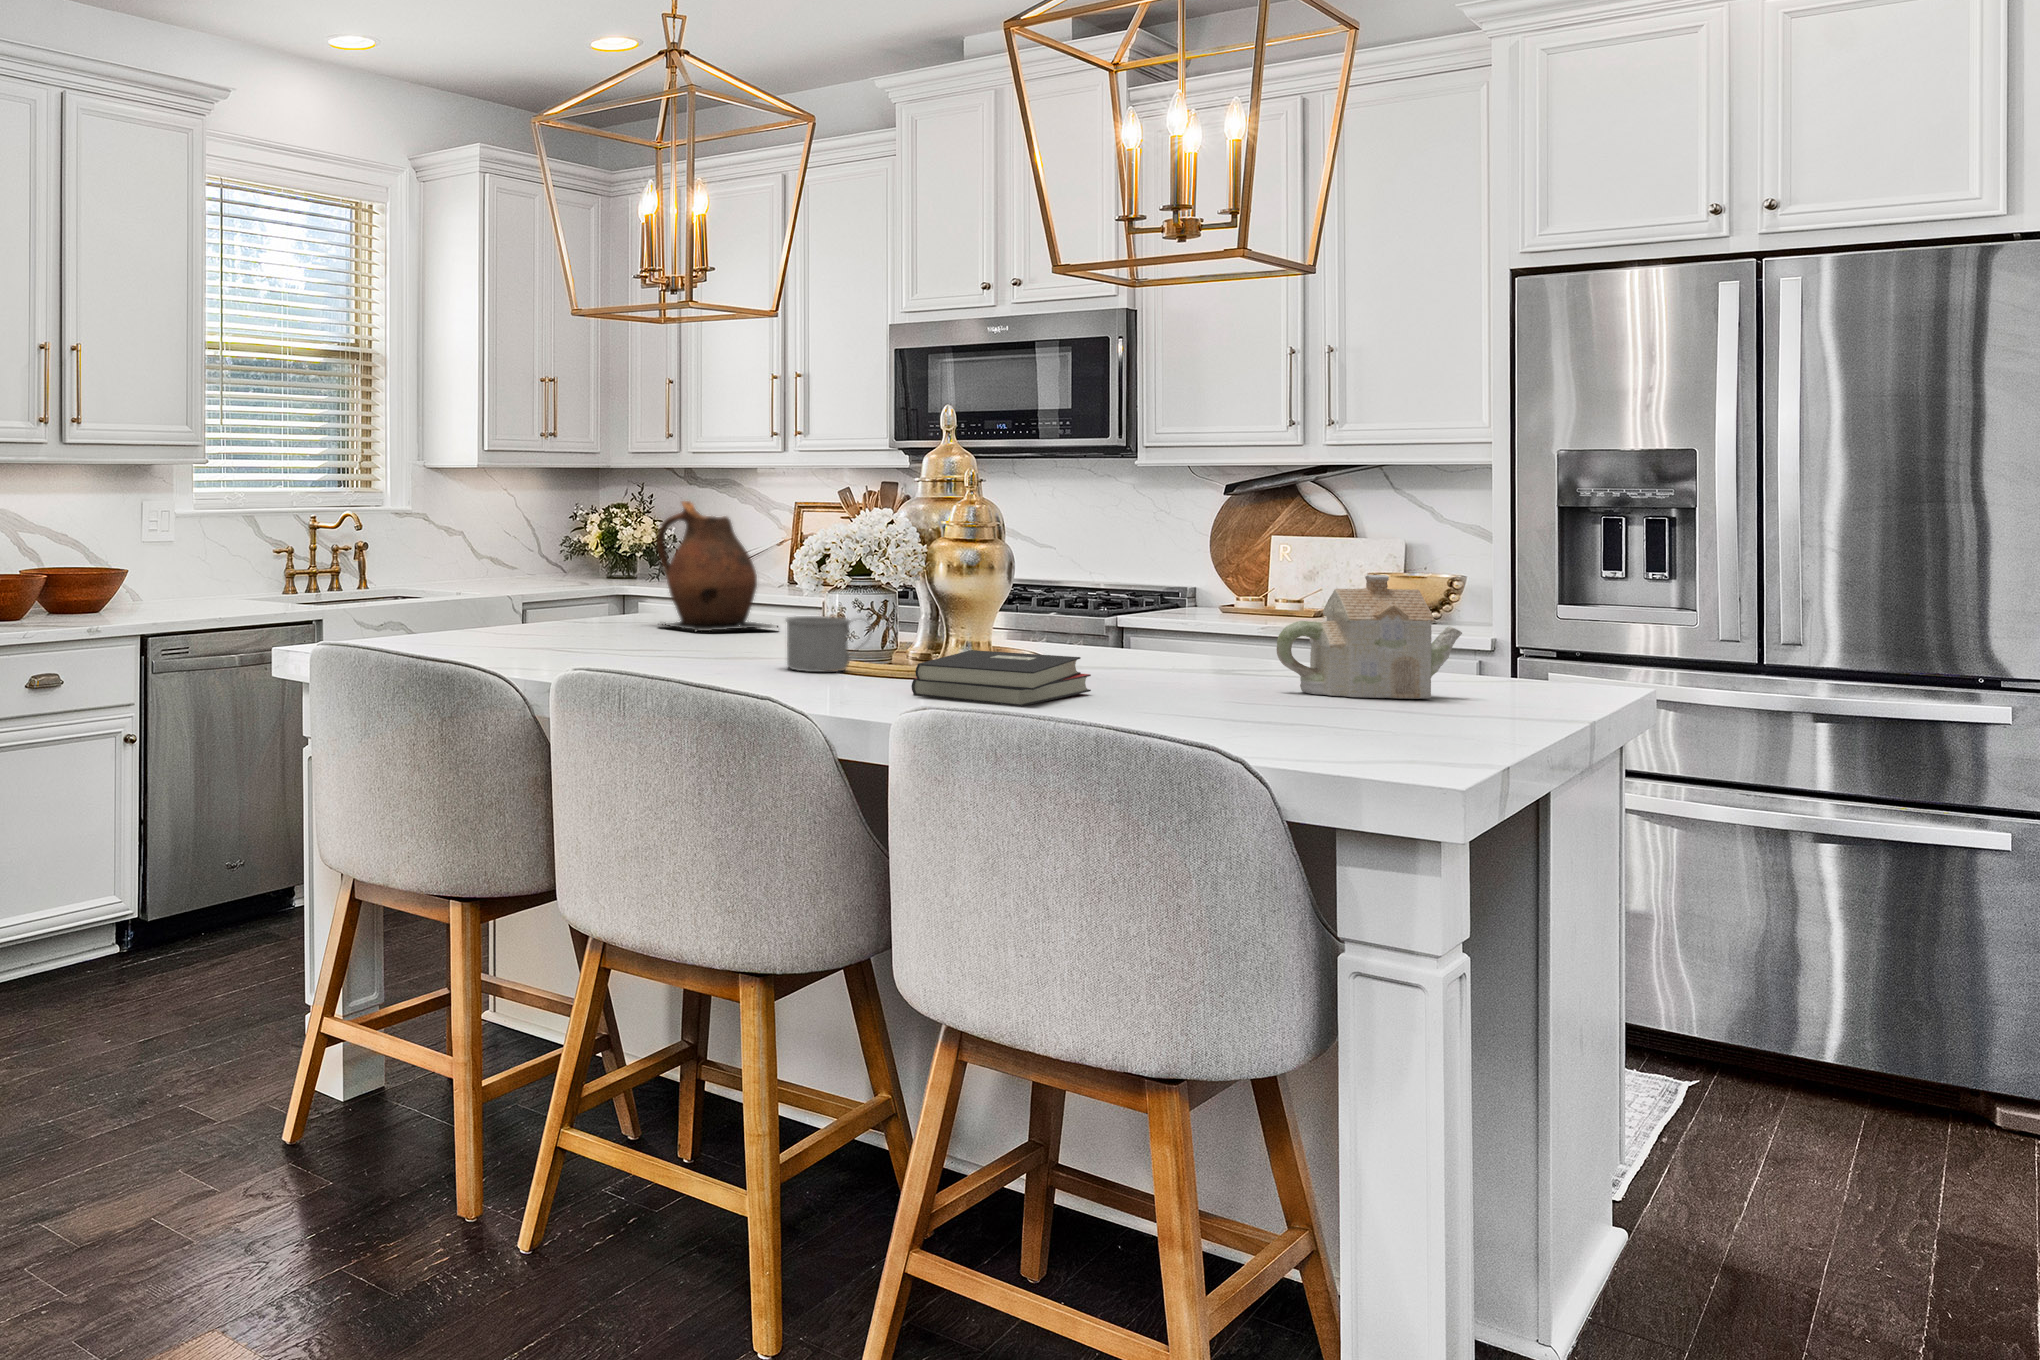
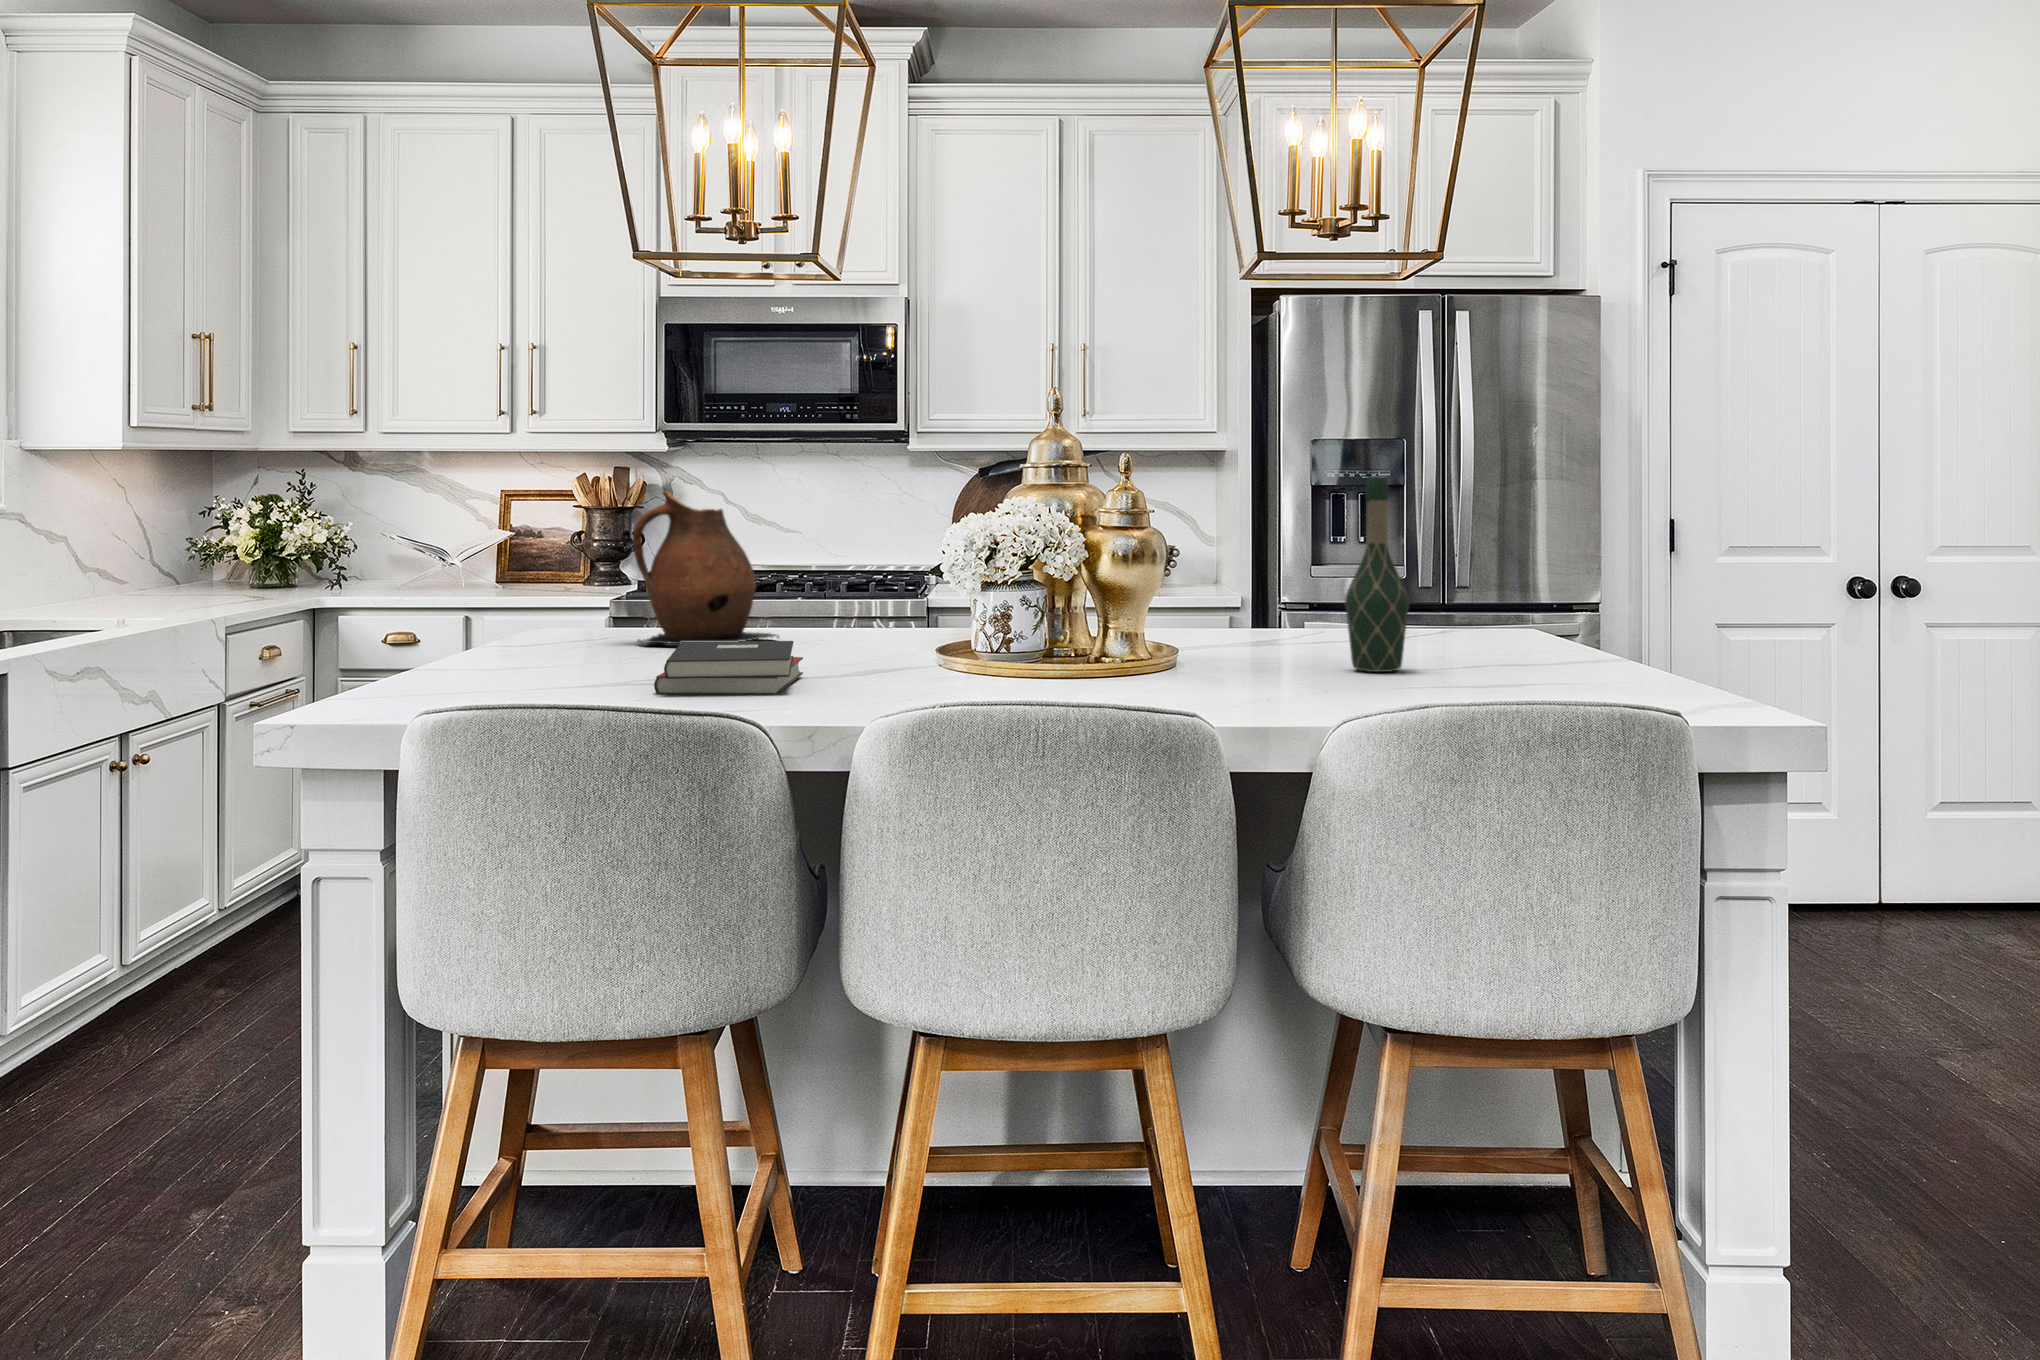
wine bottle: none [1127,493,1196,695] -> present [1345,476,1409,672]
teapot: present [1277,575,1462,699] -> none [1418,548,1528,659]
mug: present [786,616,872,672] -> none [1008,616,1097,681]
hardback book: present [911,650,1091,707] -> present [654,641,803,695]

